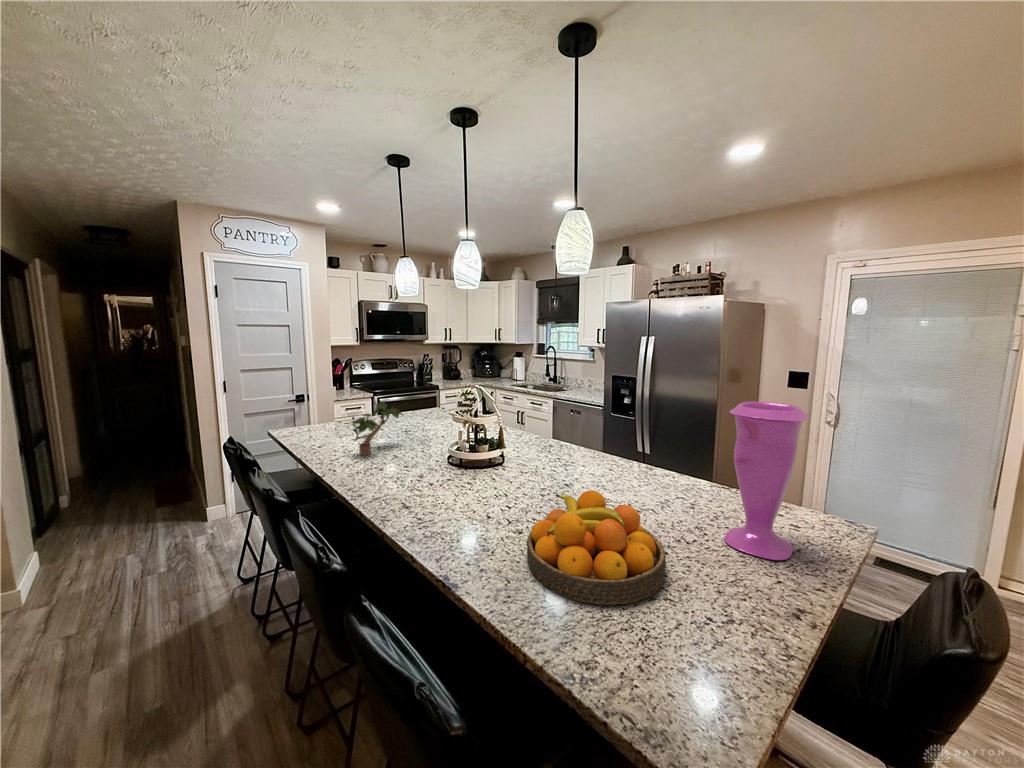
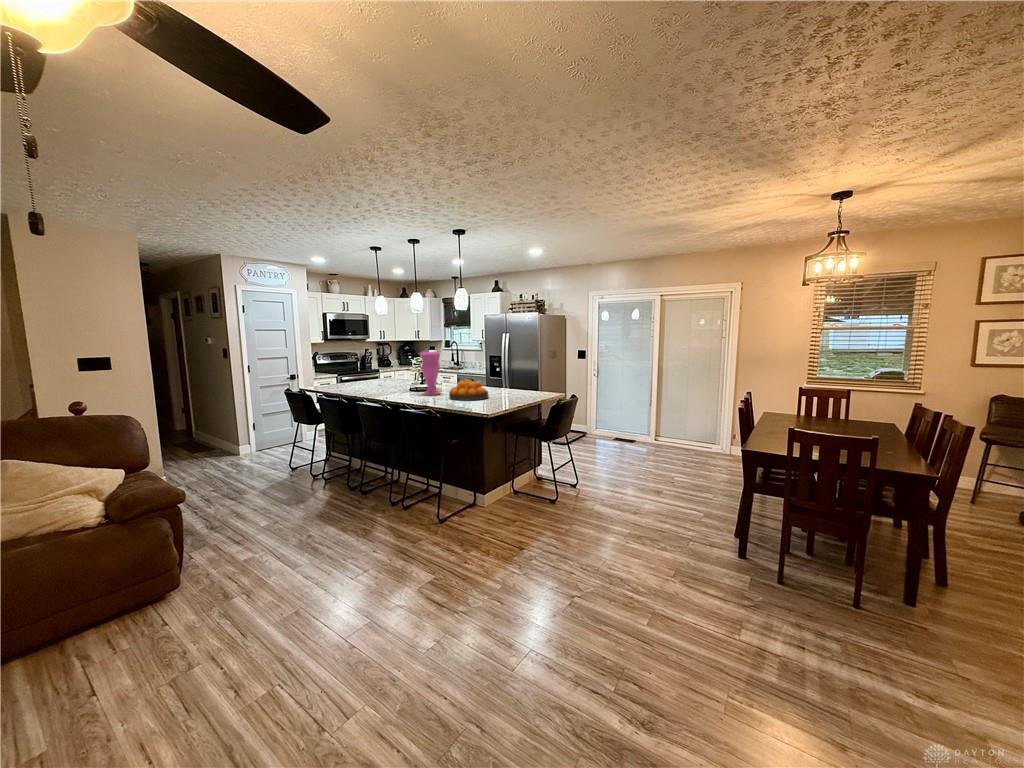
potted plant: present [352,401,403,456] -> none [363,365,387,389]
vase: present [724,402,809,560] -> present [420,352,440,395]

